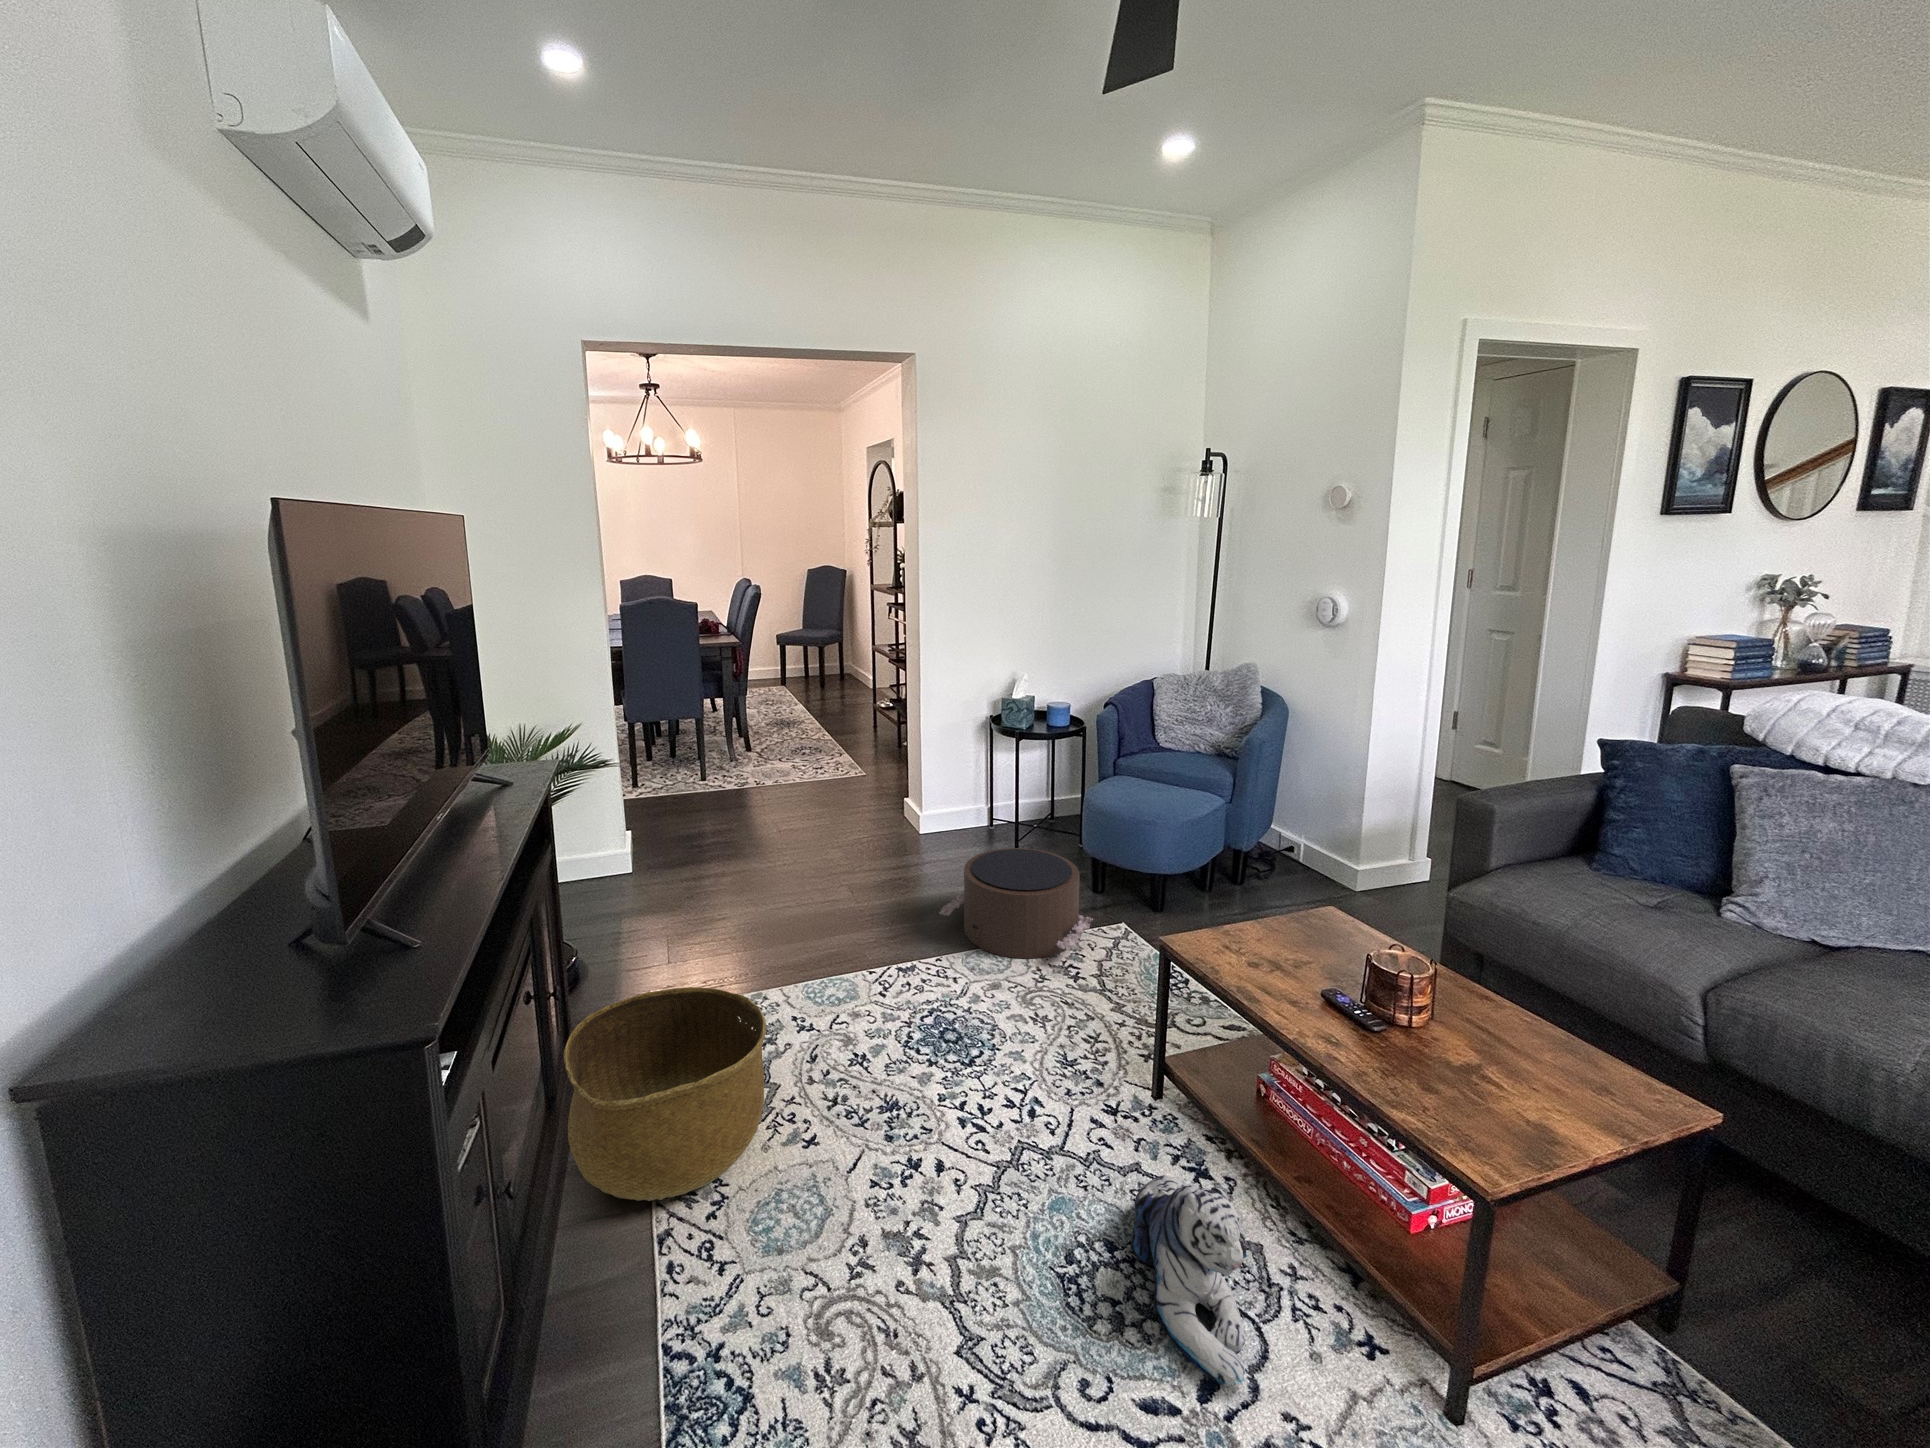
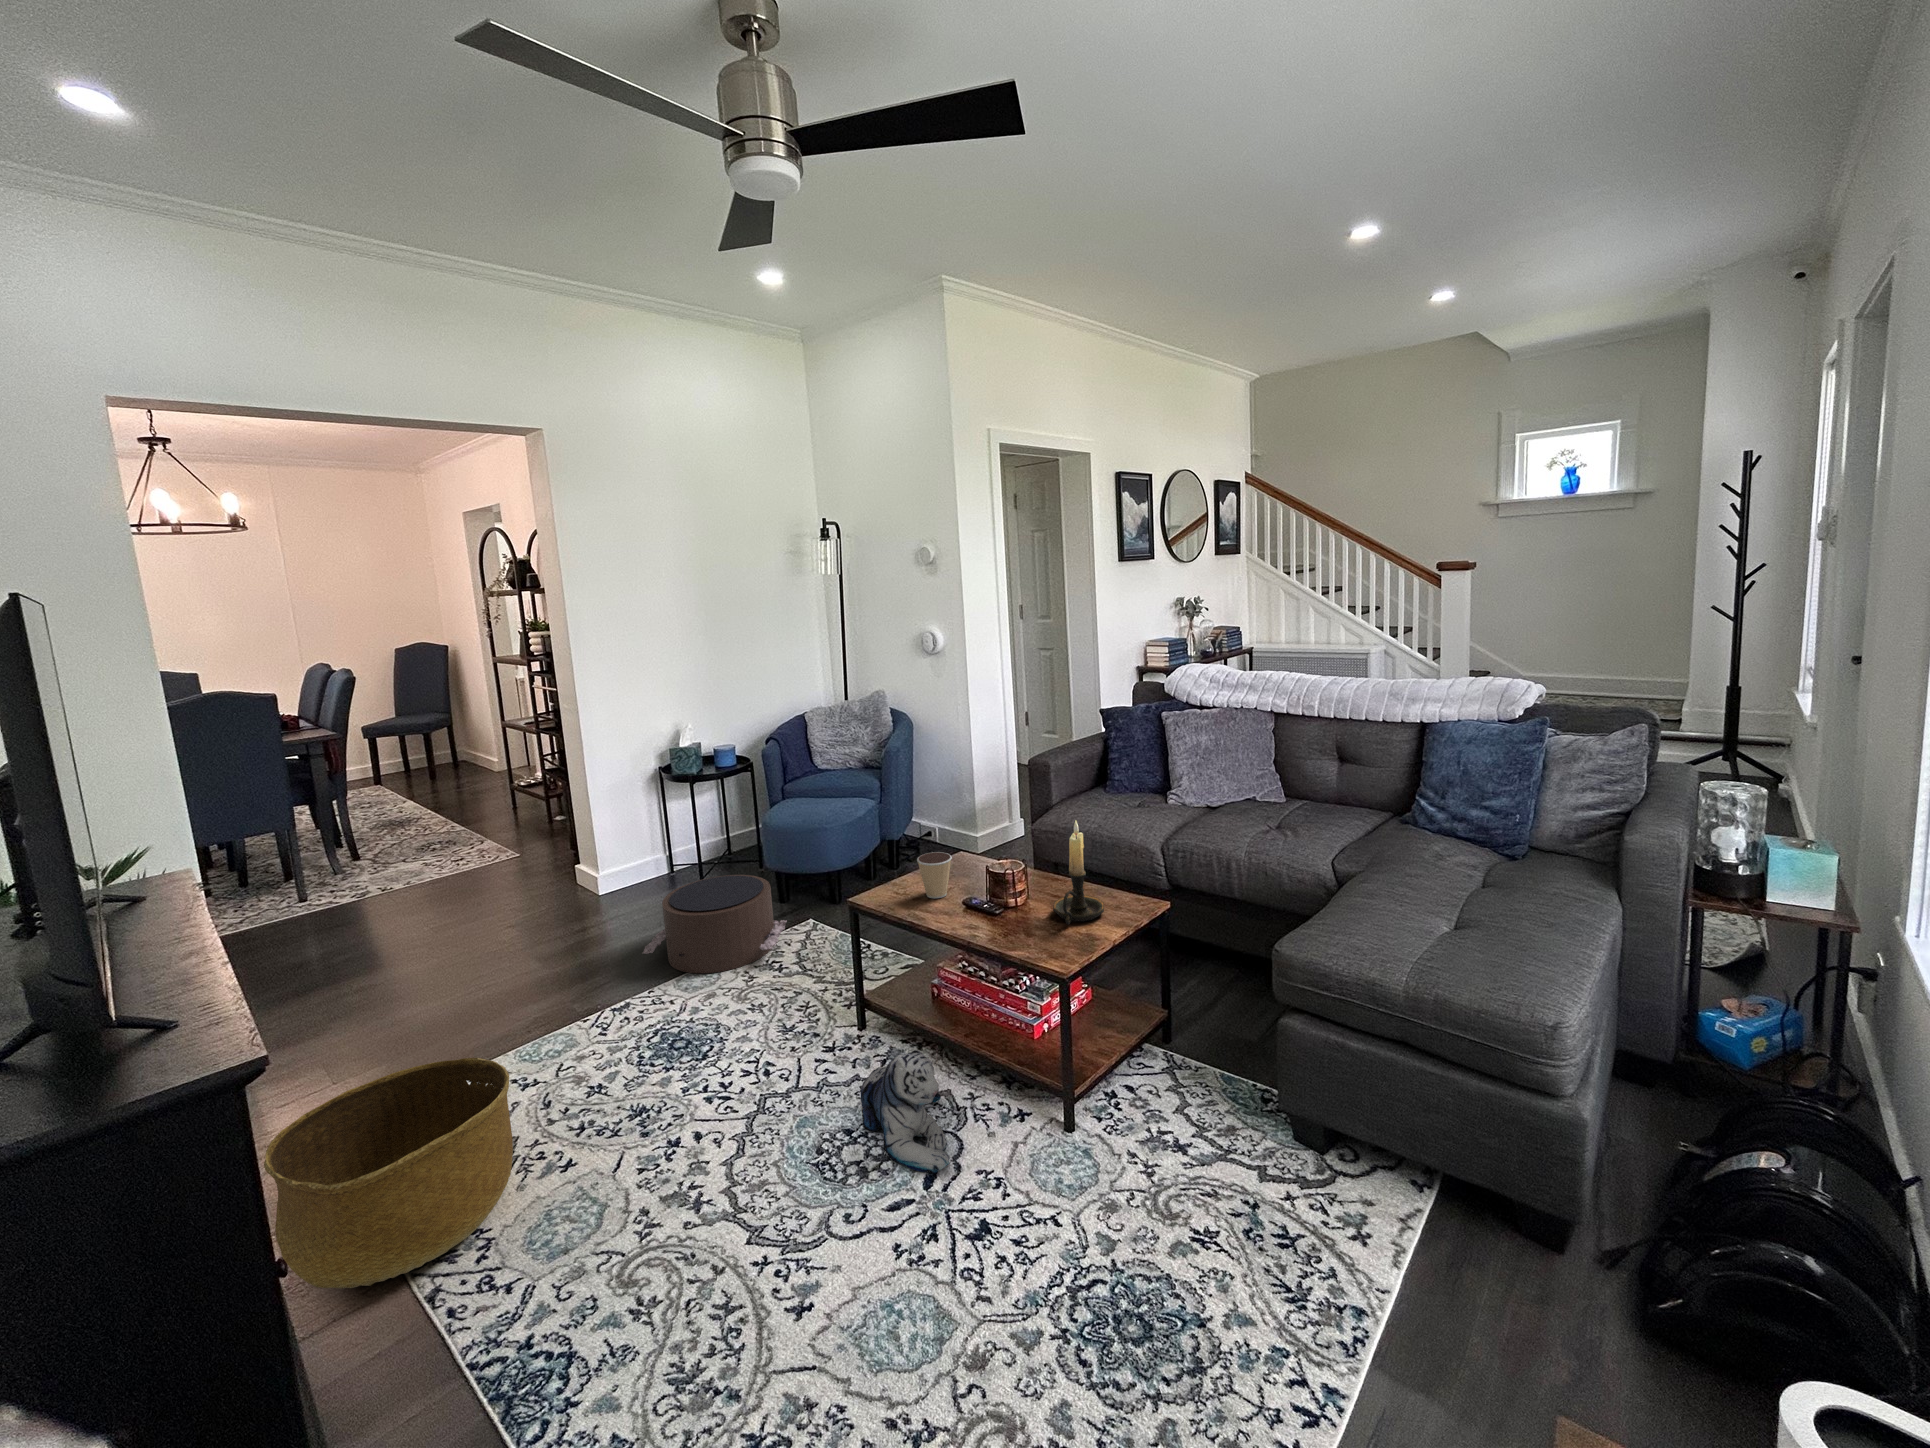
coffee cup: none [1260,906,1314,973] -> present [917,852,952,898]
candle holder: none [1478,933,1581,1099] -> present [1053,821,1104,925]

